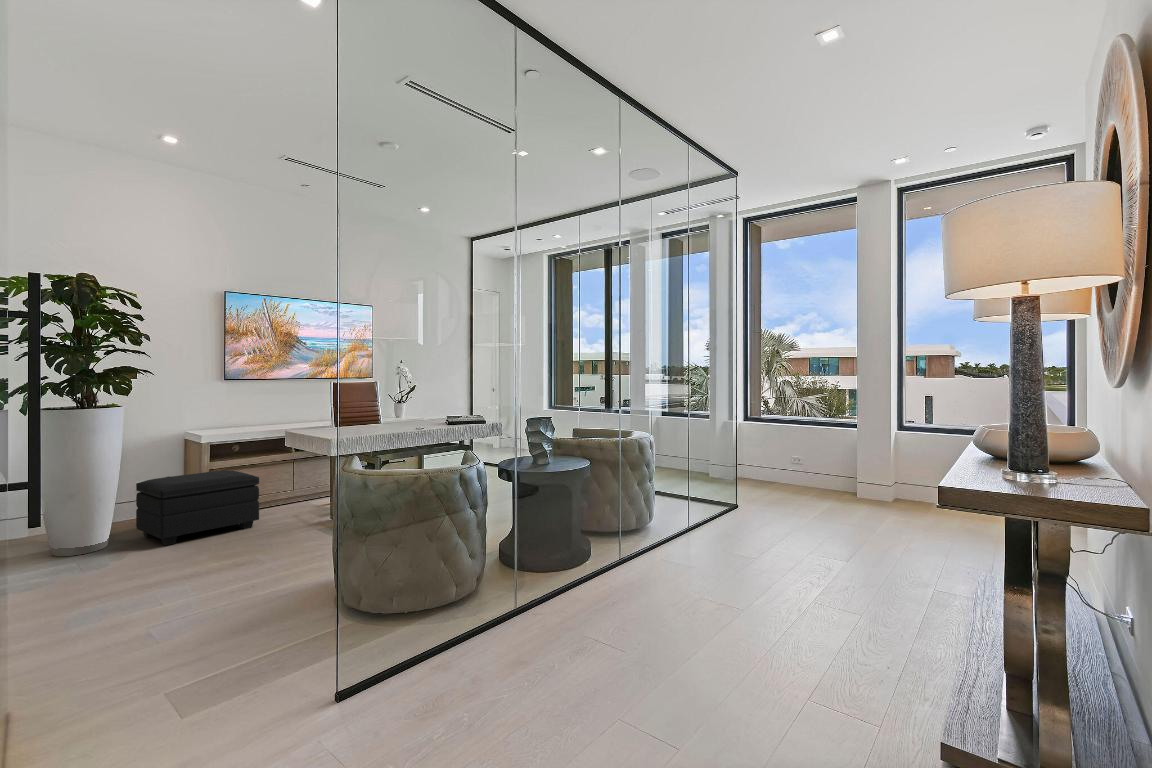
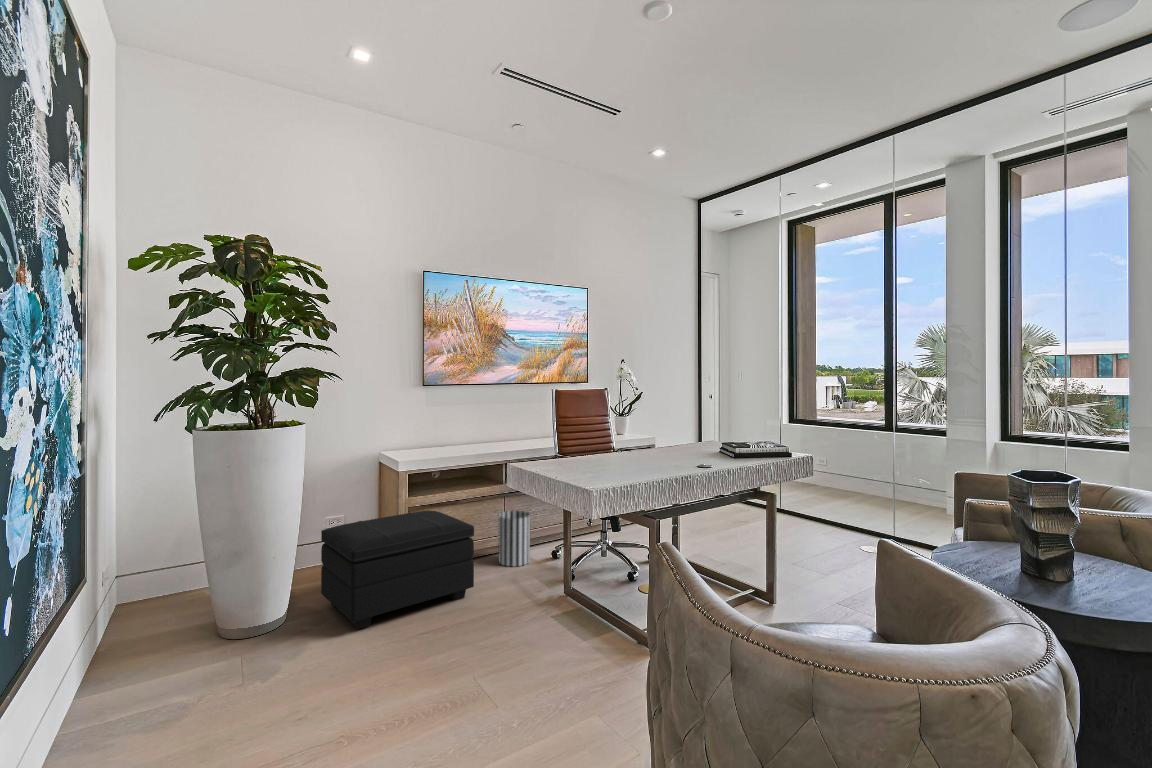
wastebasket: none [286,472,311,511] -> present [499,511,530,566]

